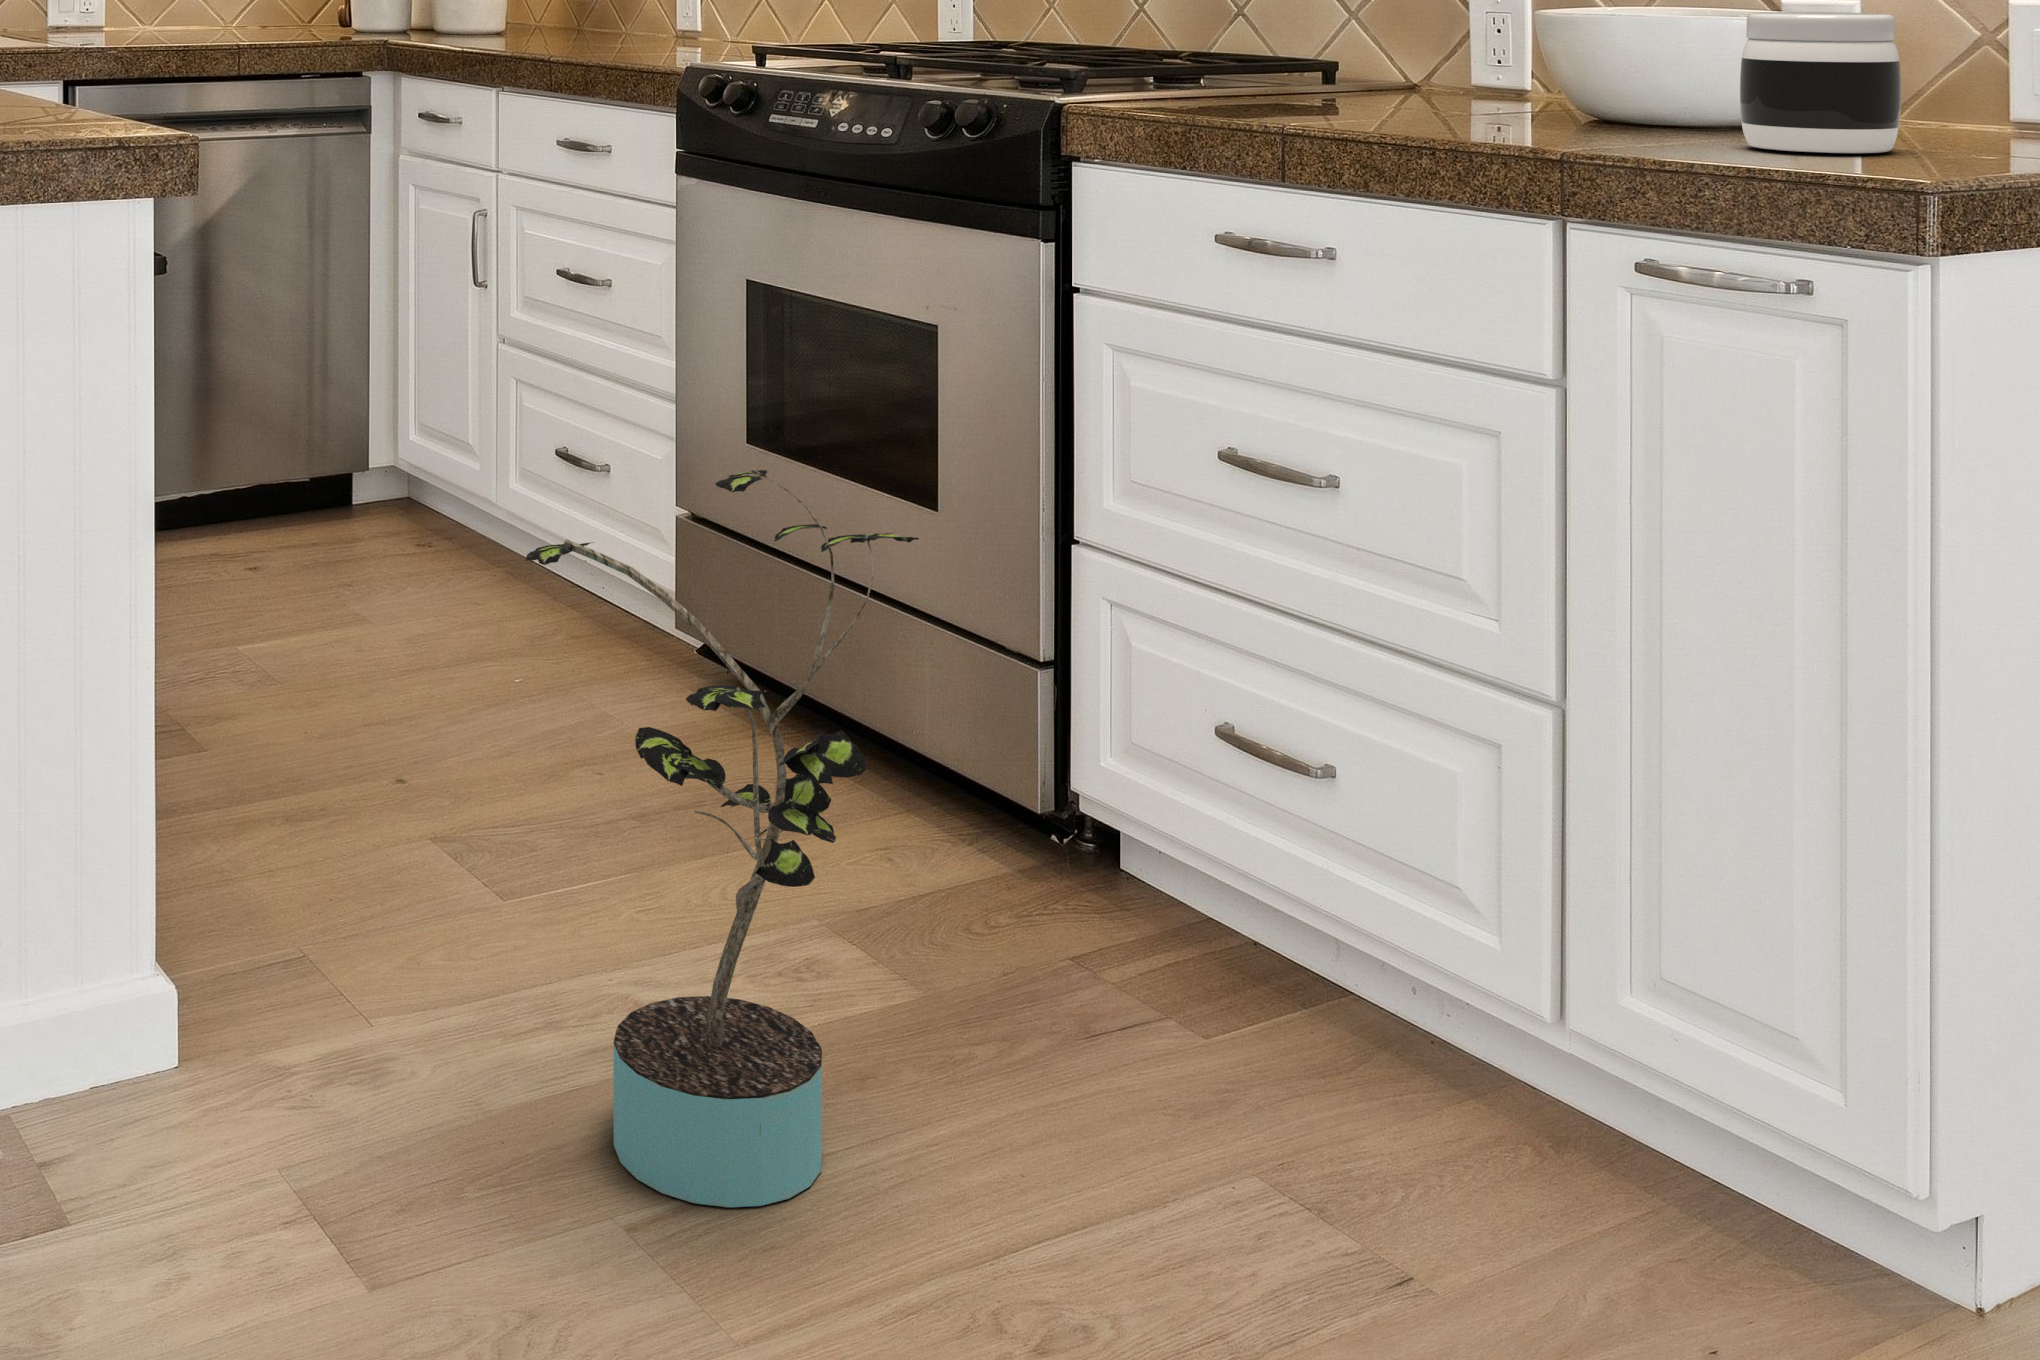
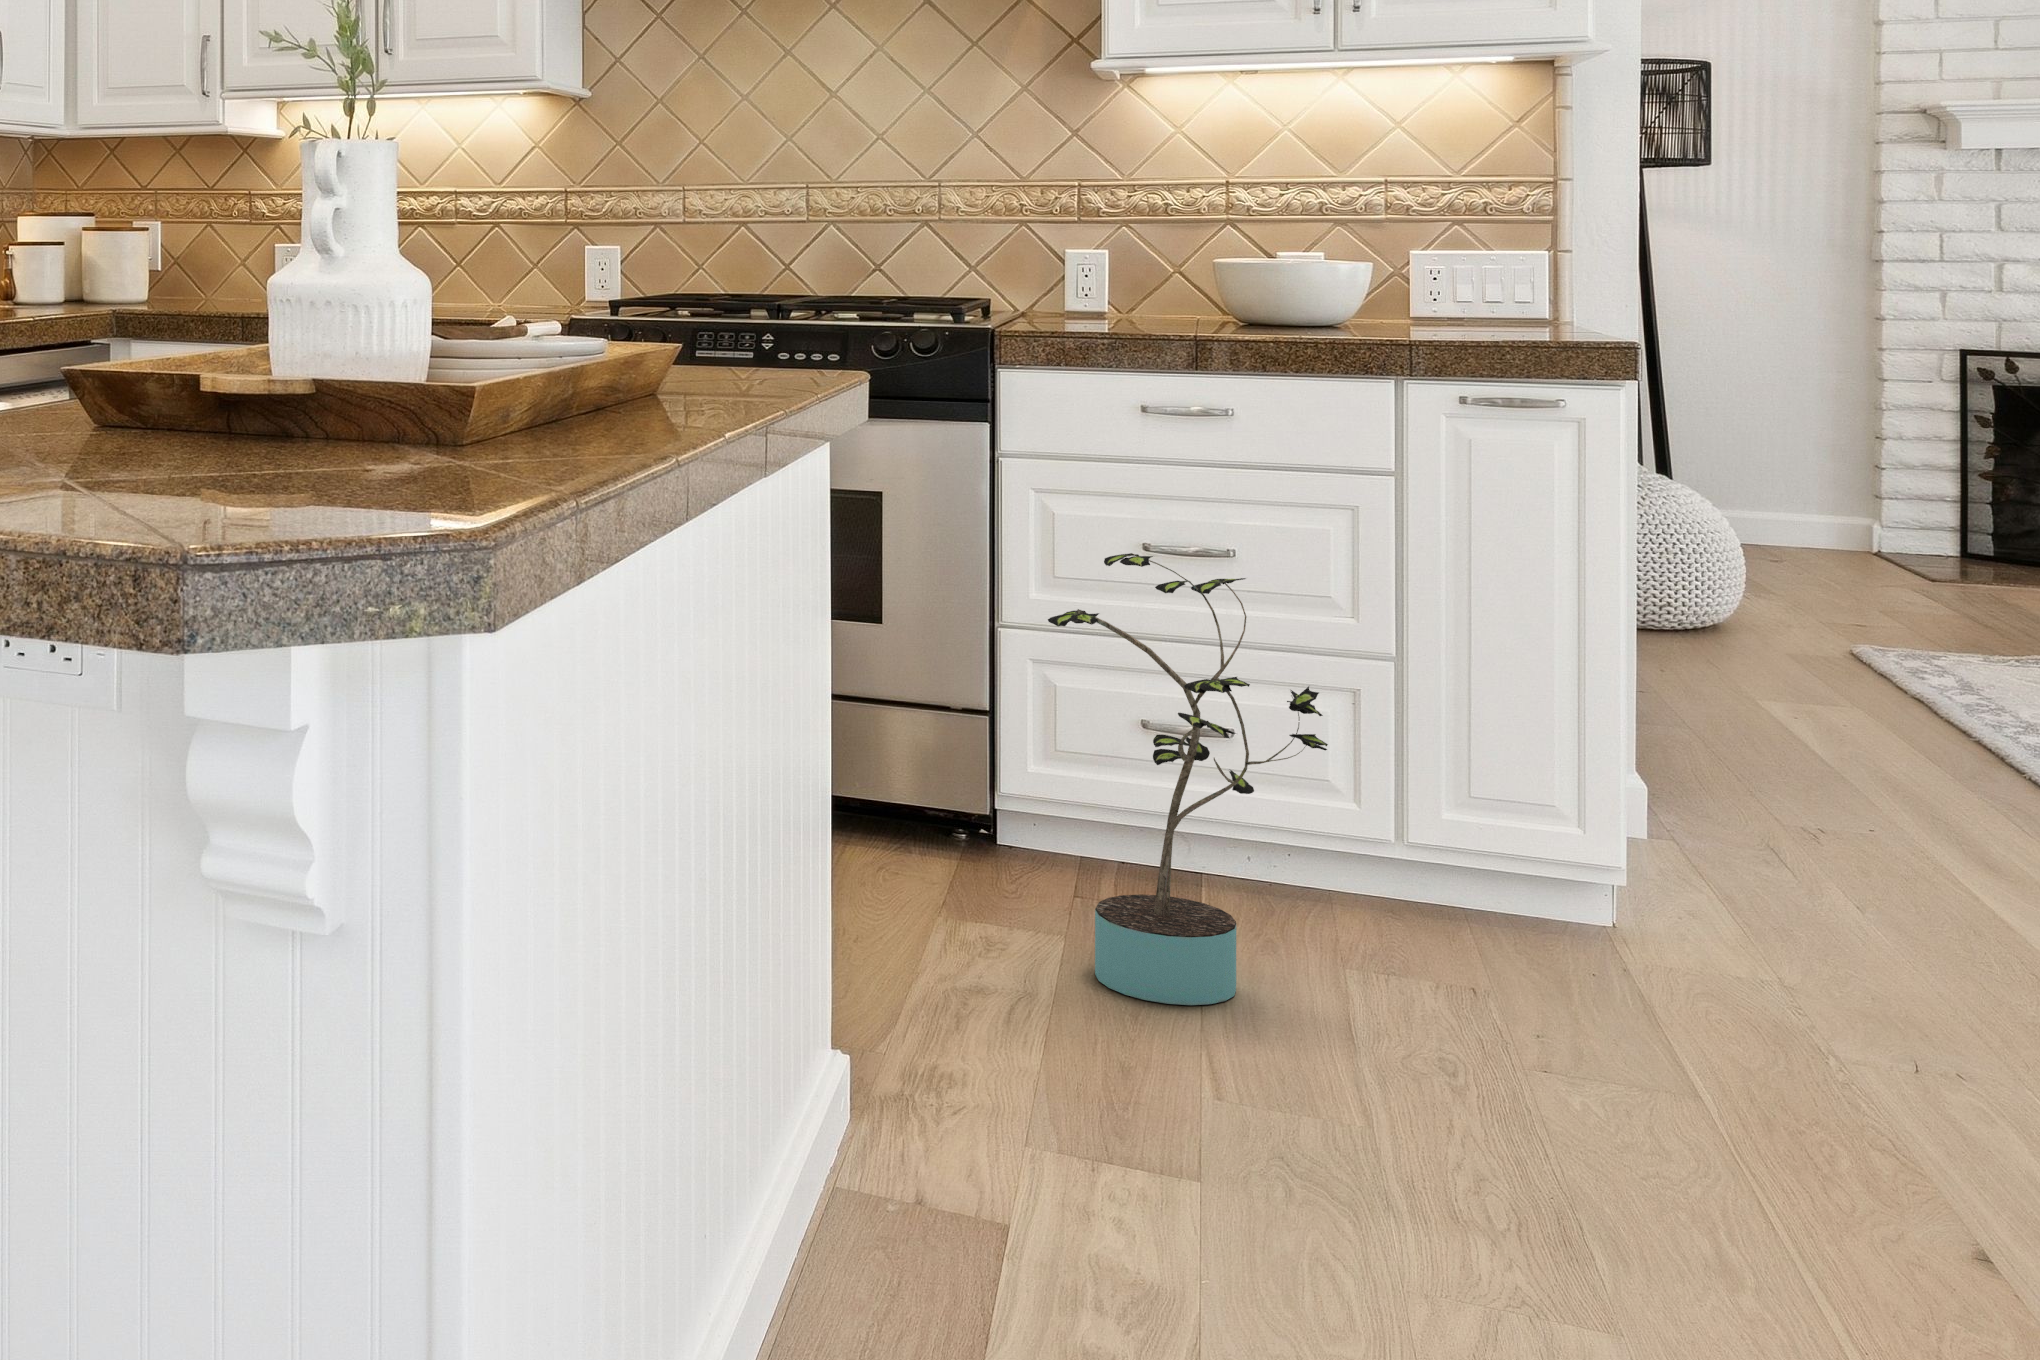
jar: present [1740,12,1901,153] -> none [1433,257,1513,329]

